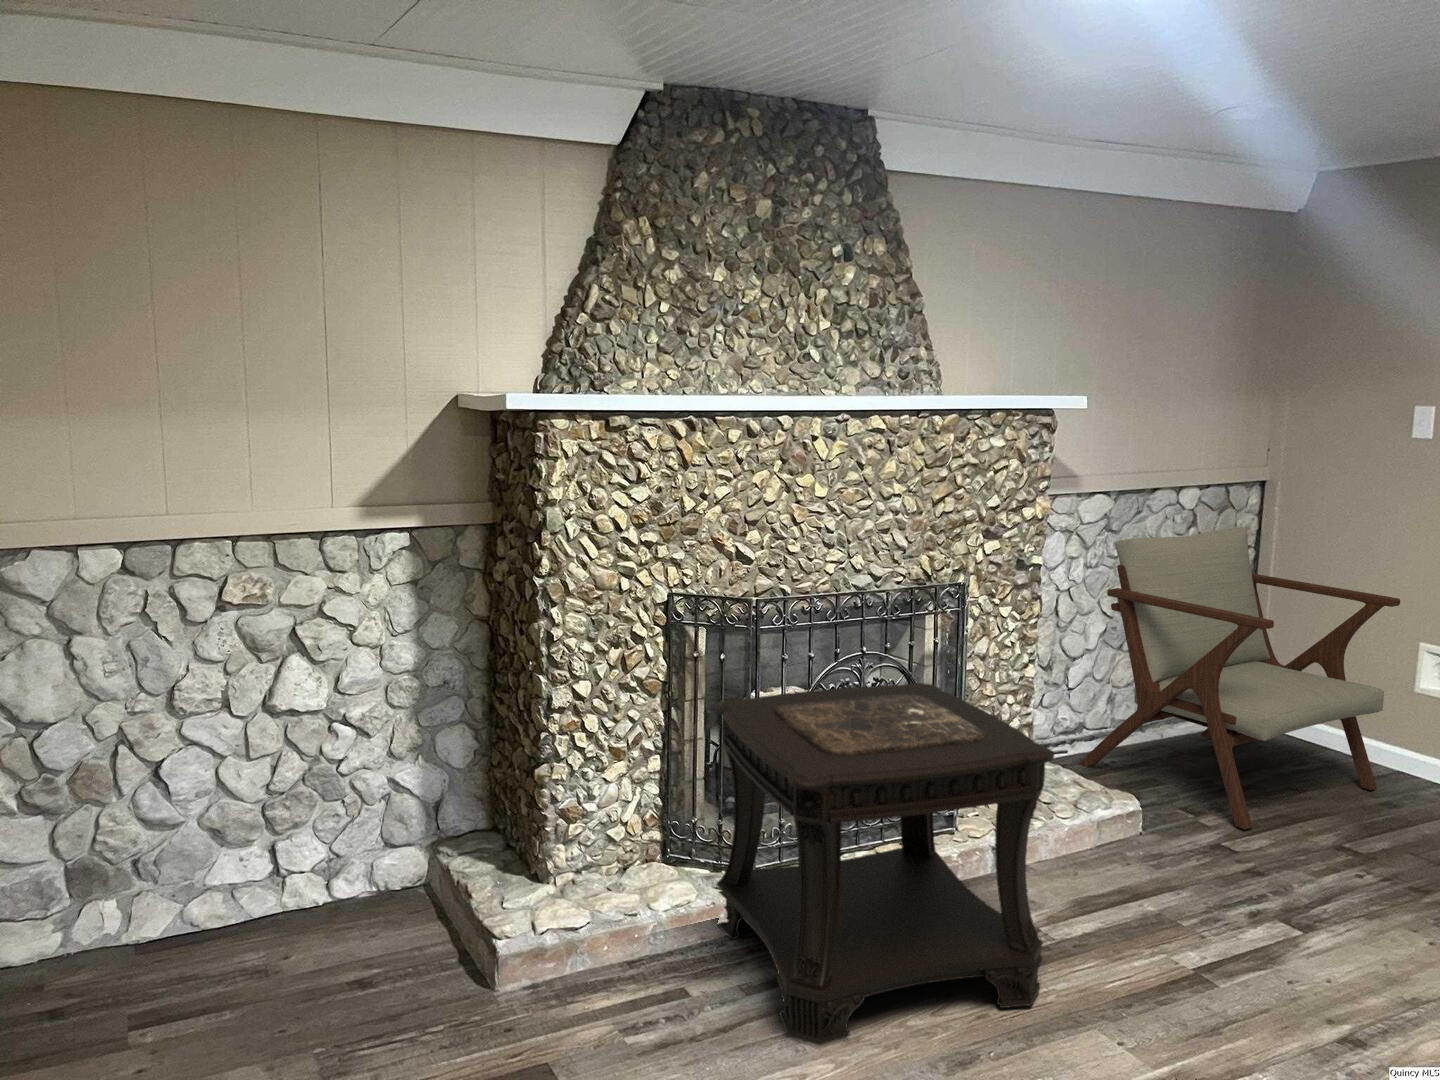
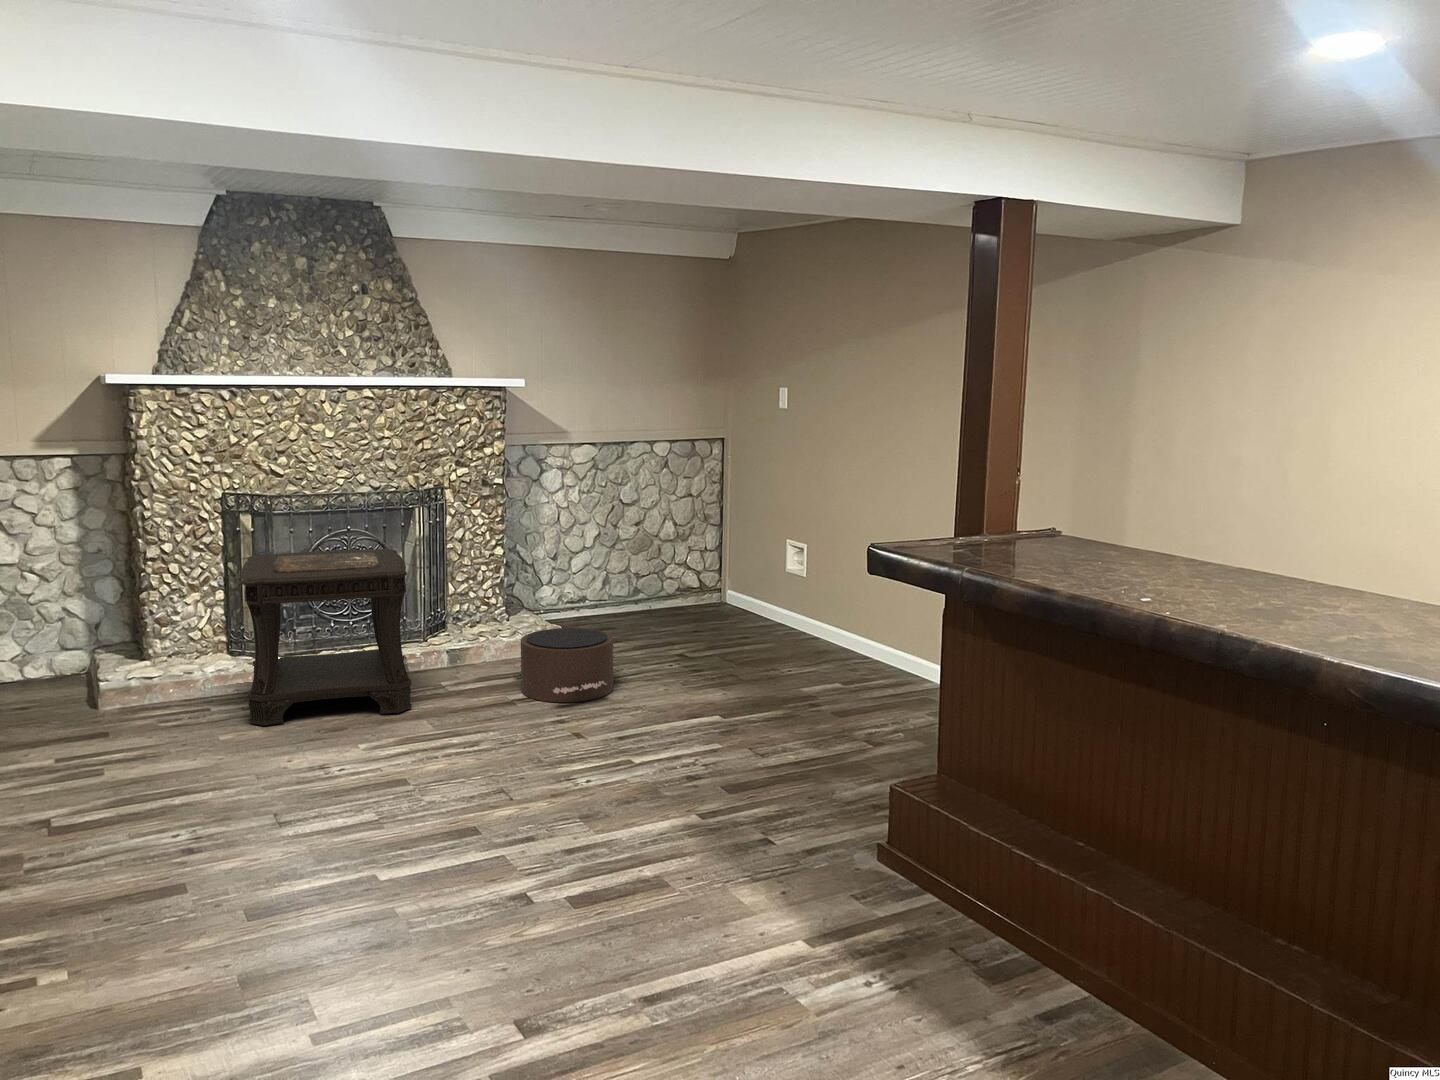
lounge chair: present [1079,527,1400,829] -> none [574,468,754,650]
pouf: none [1130,815,1364,973] -> present [512,628,613,702]

